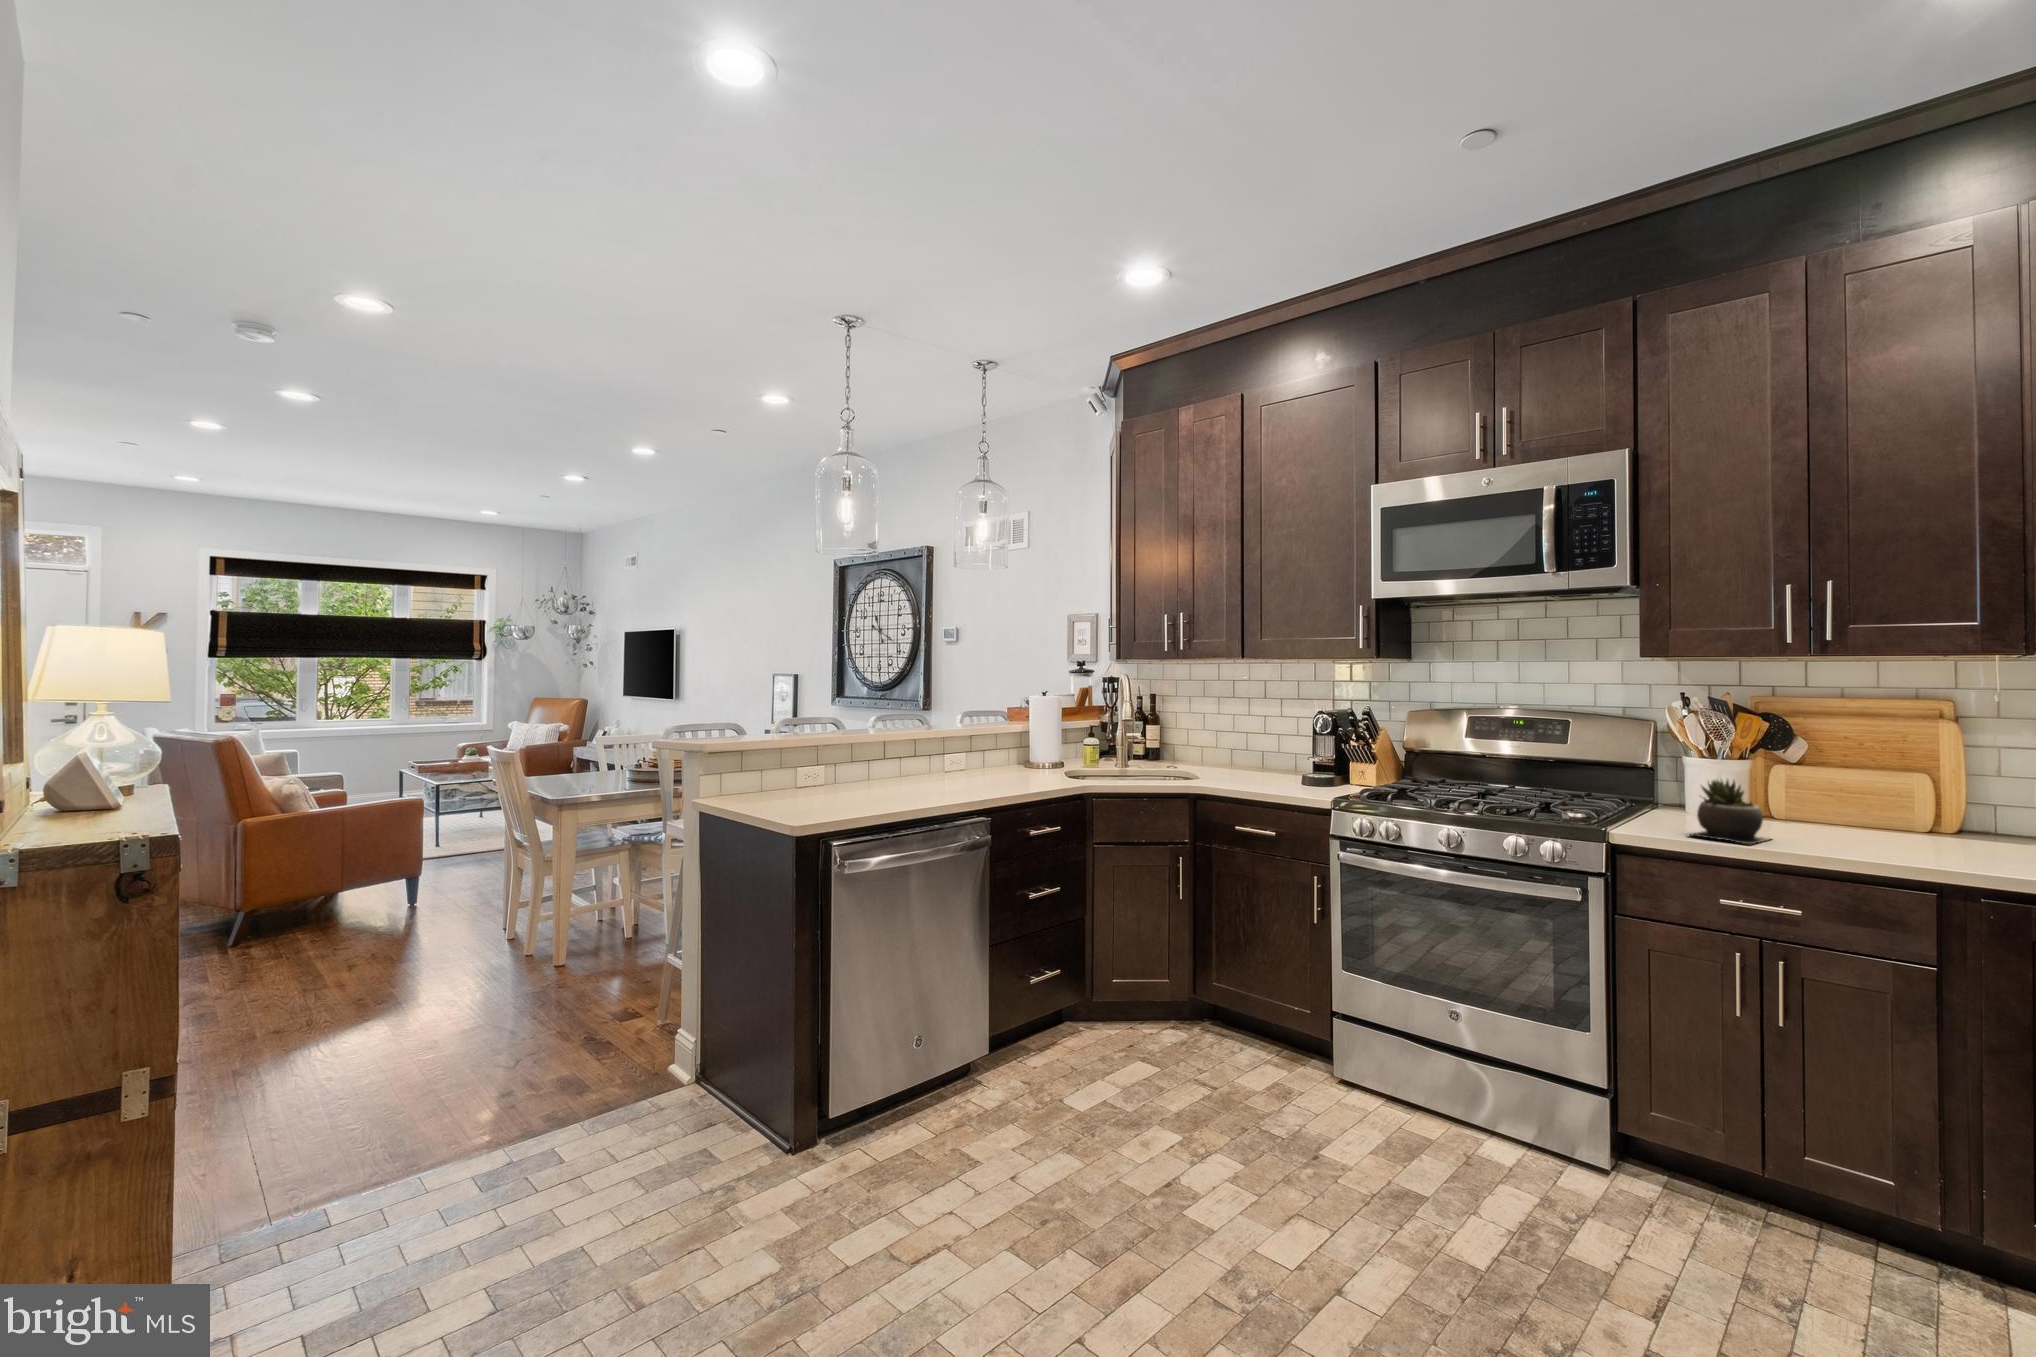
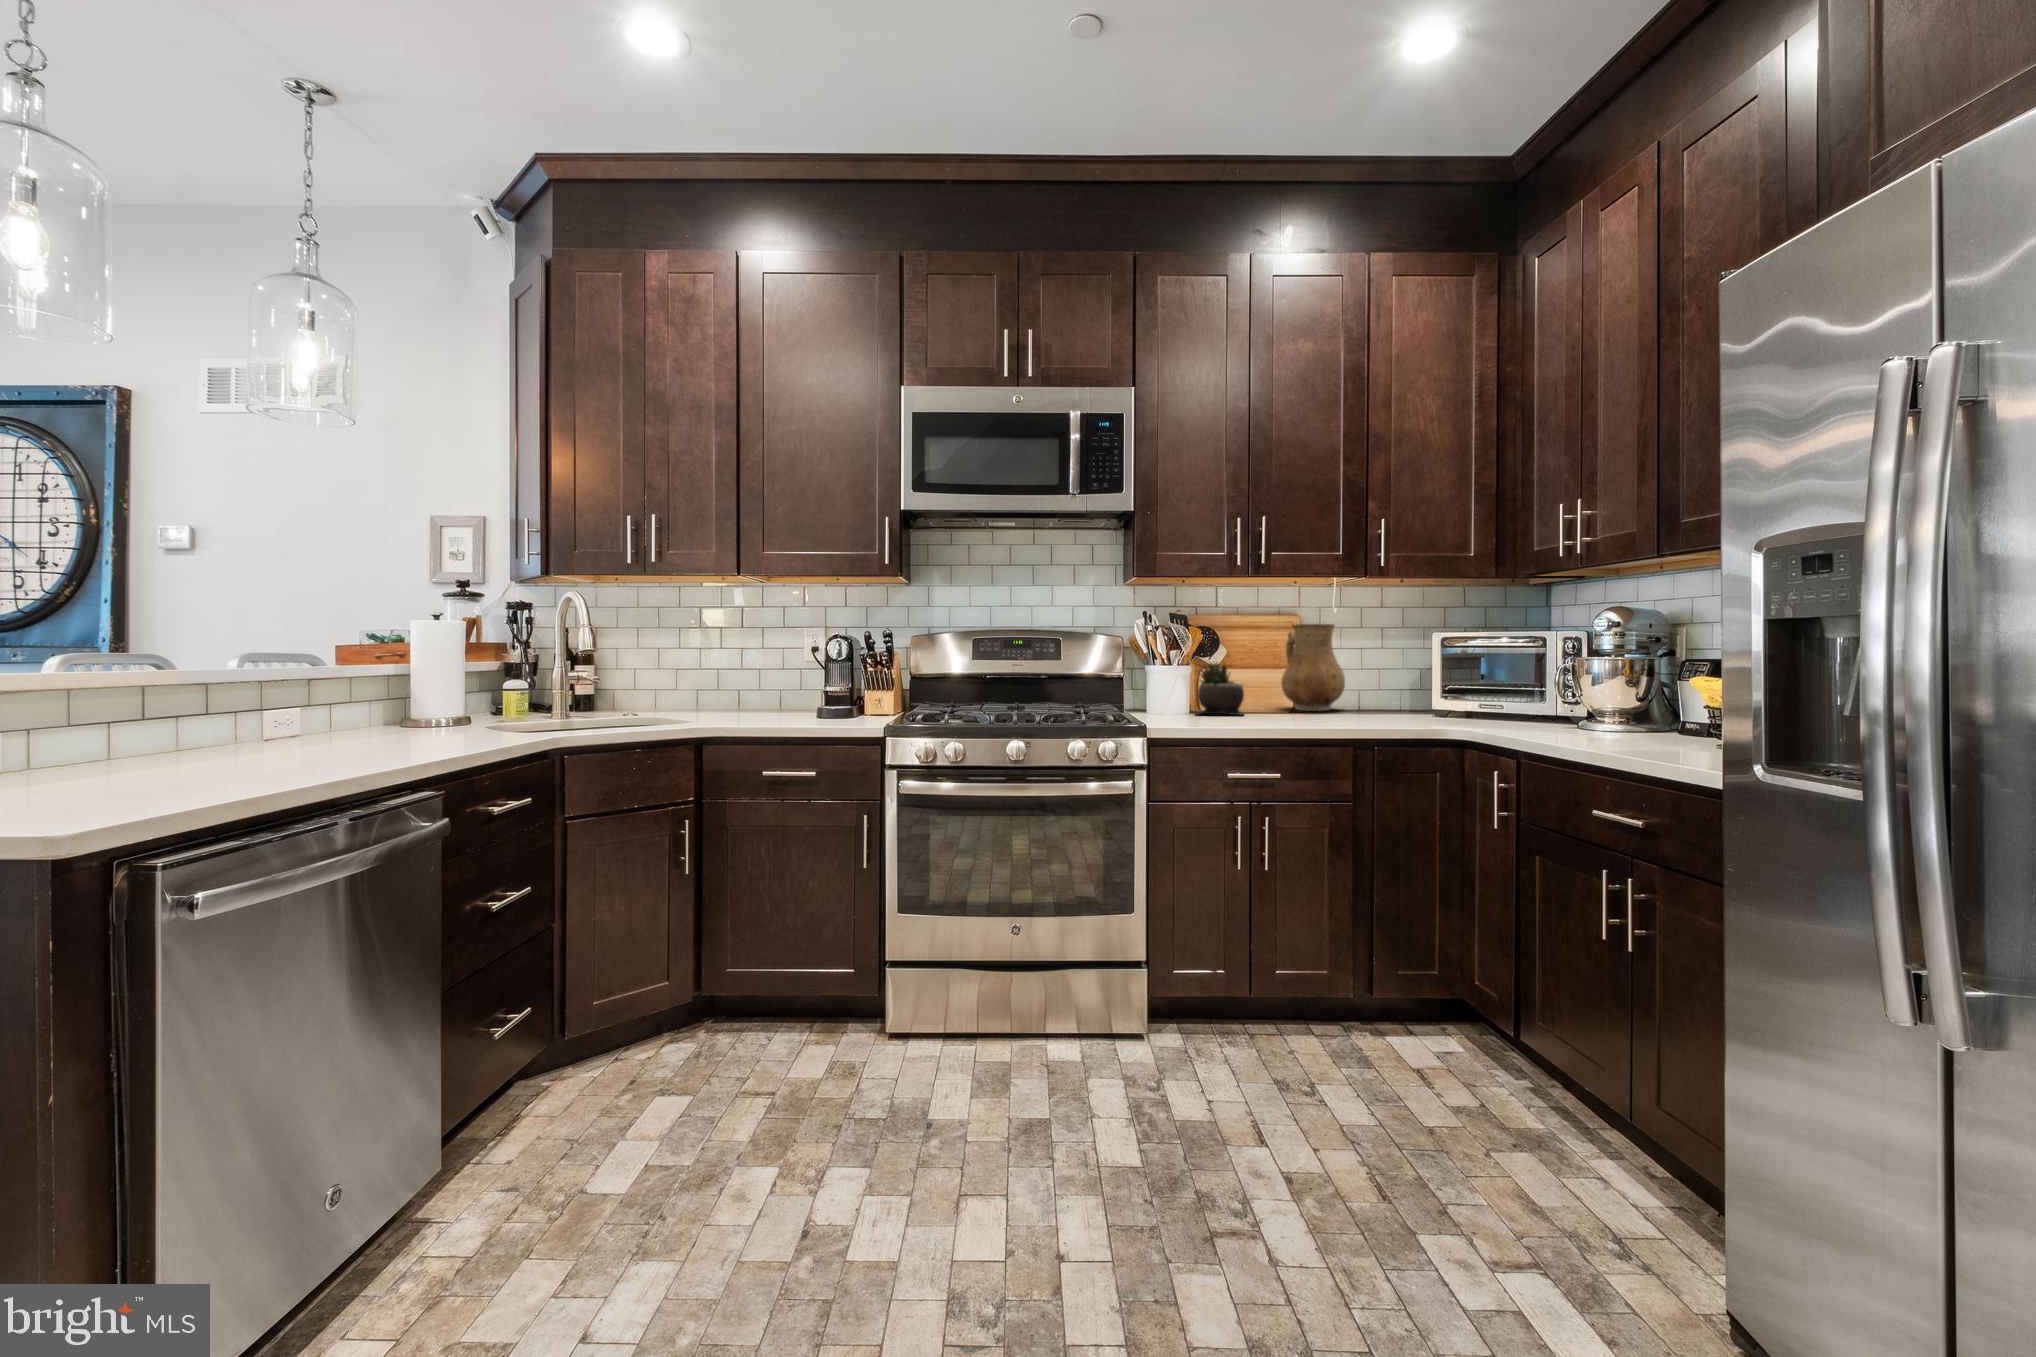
ceramic pitcher: none [1833,742,1937,855] -> present [1281,624,1345,711]

